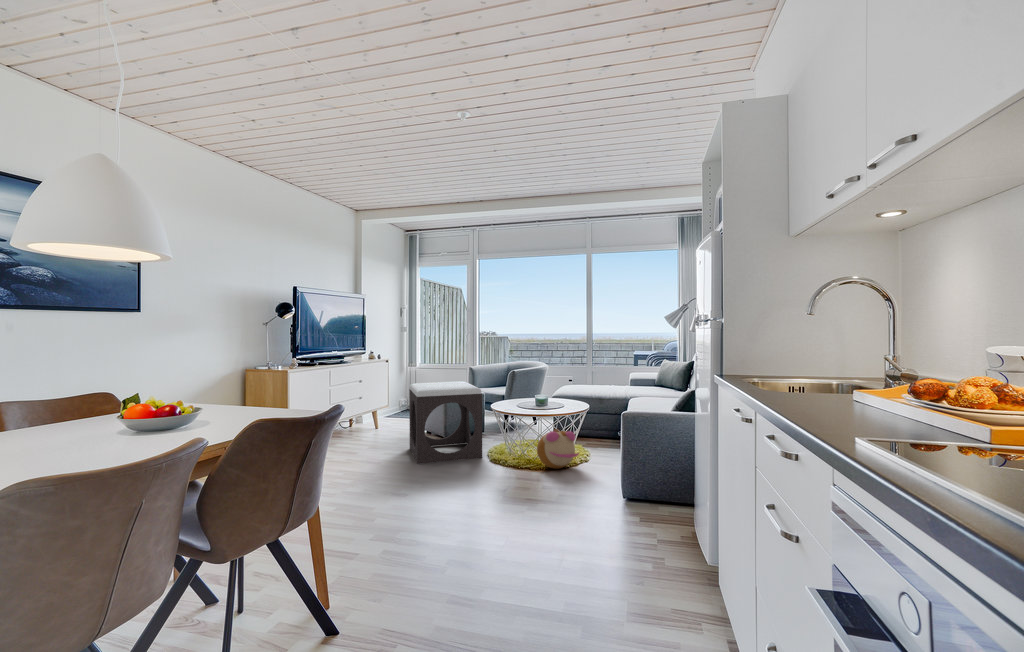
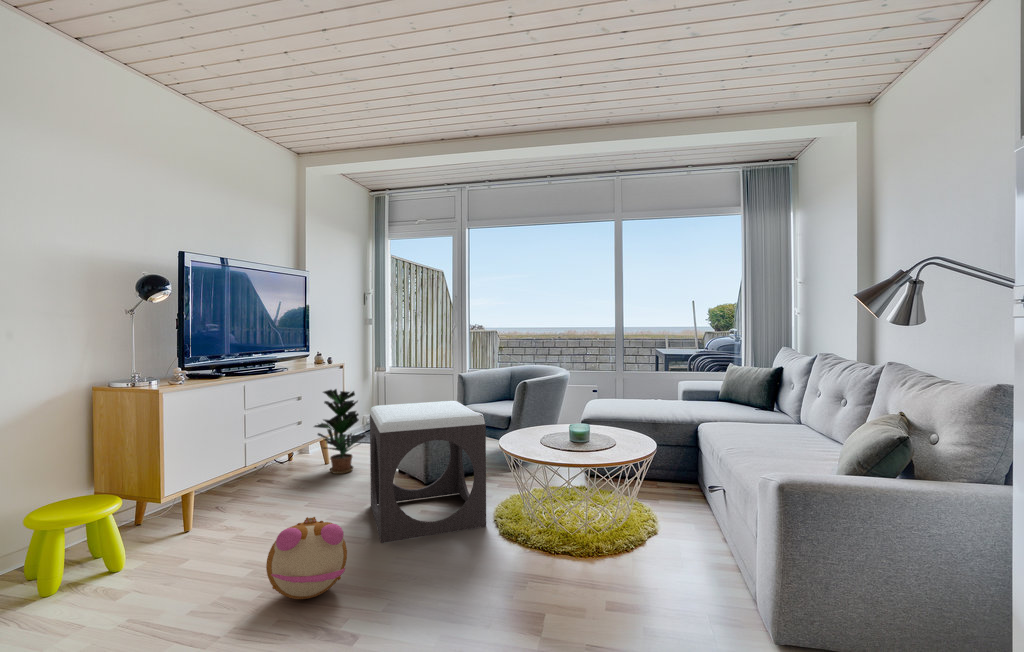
potted plant: none [369,375,405,433] -> present [314,389,366,474]
plush toy: present [537,429,579,469] -> present [266,517,347,599]

